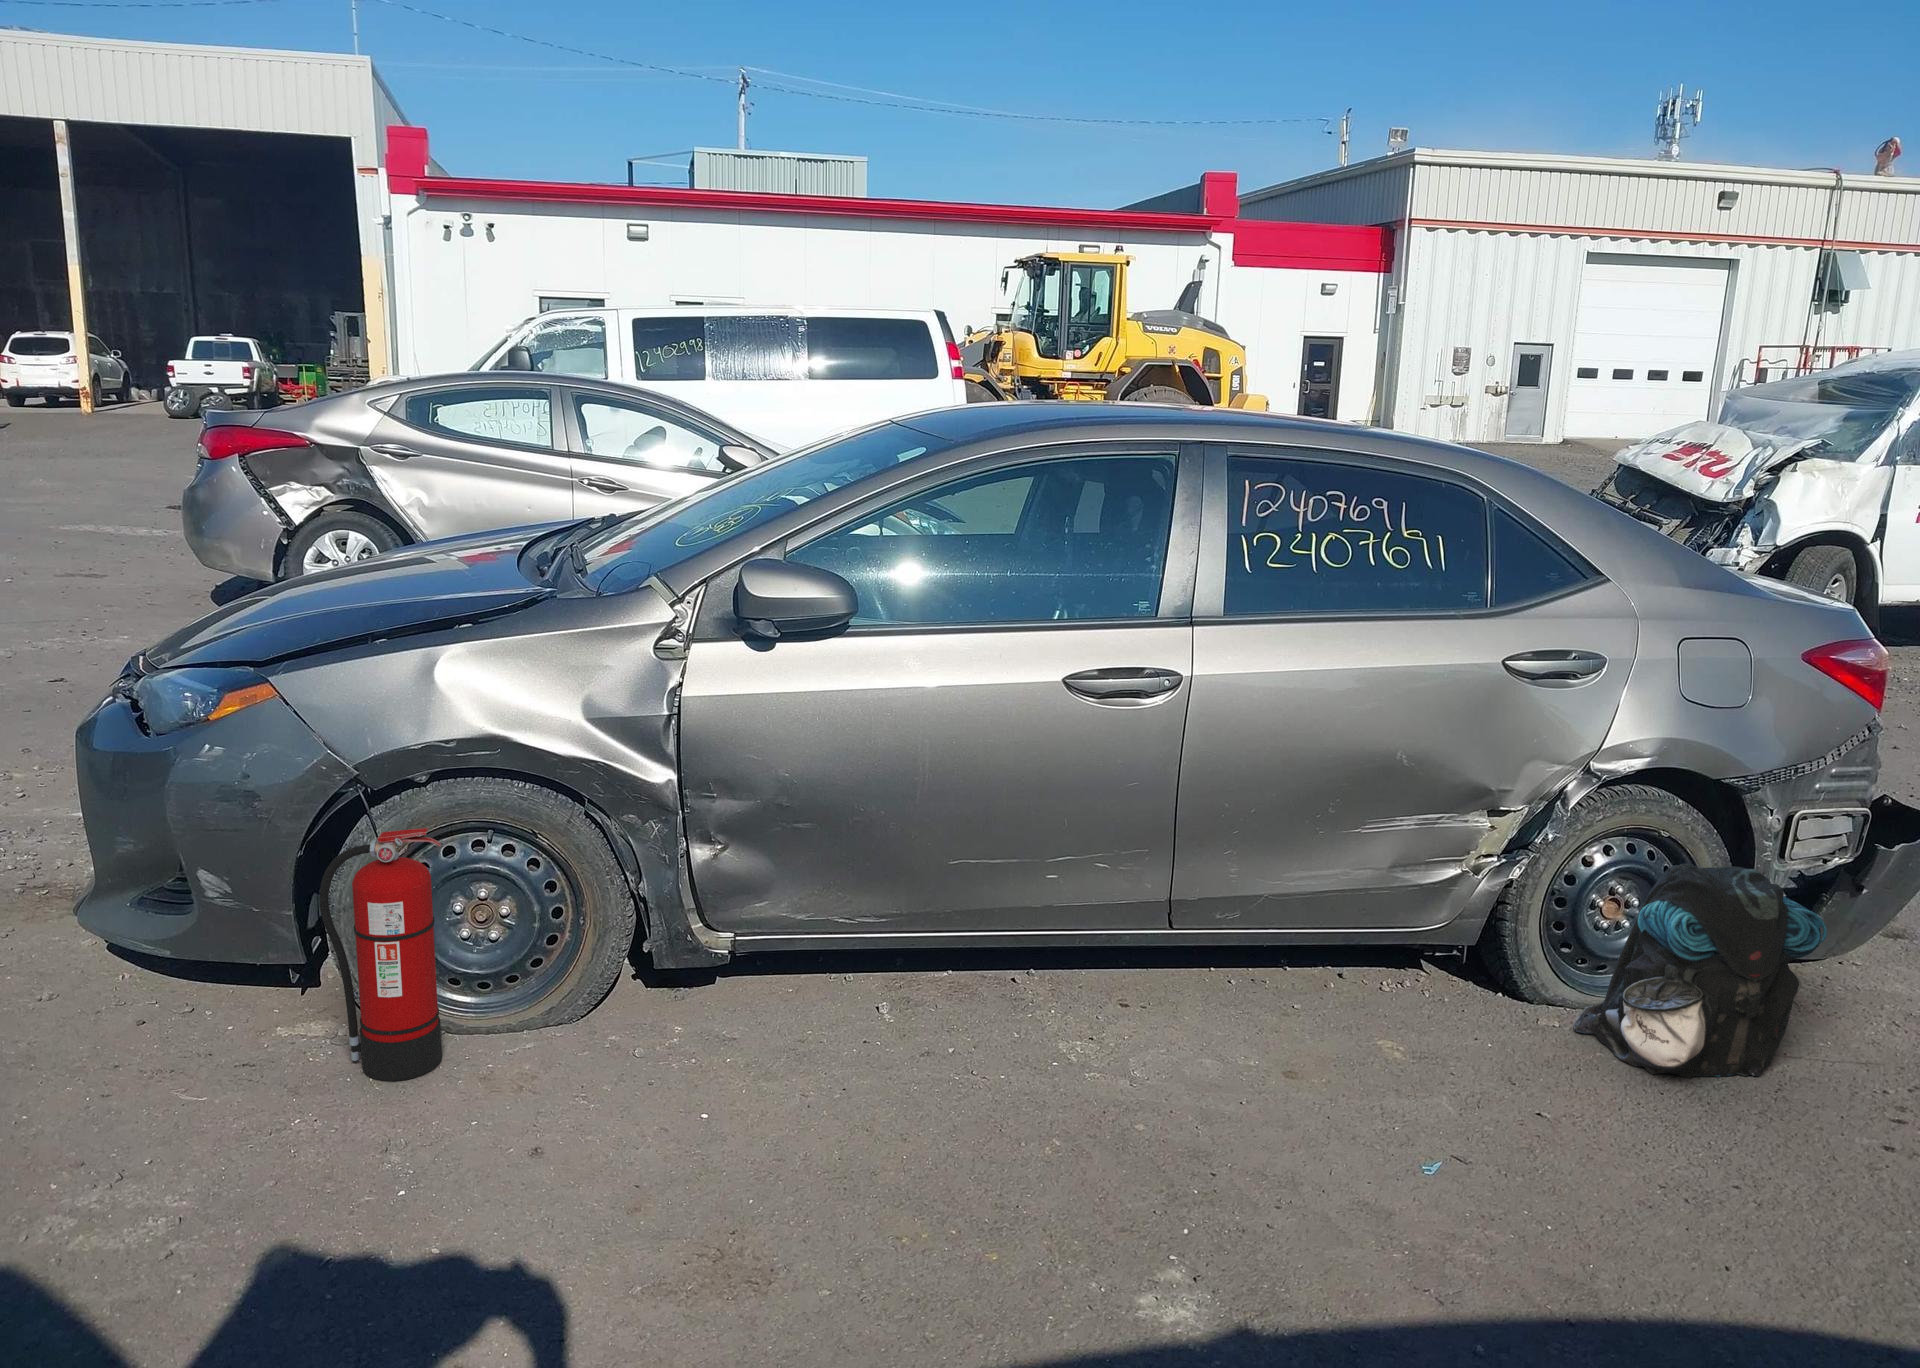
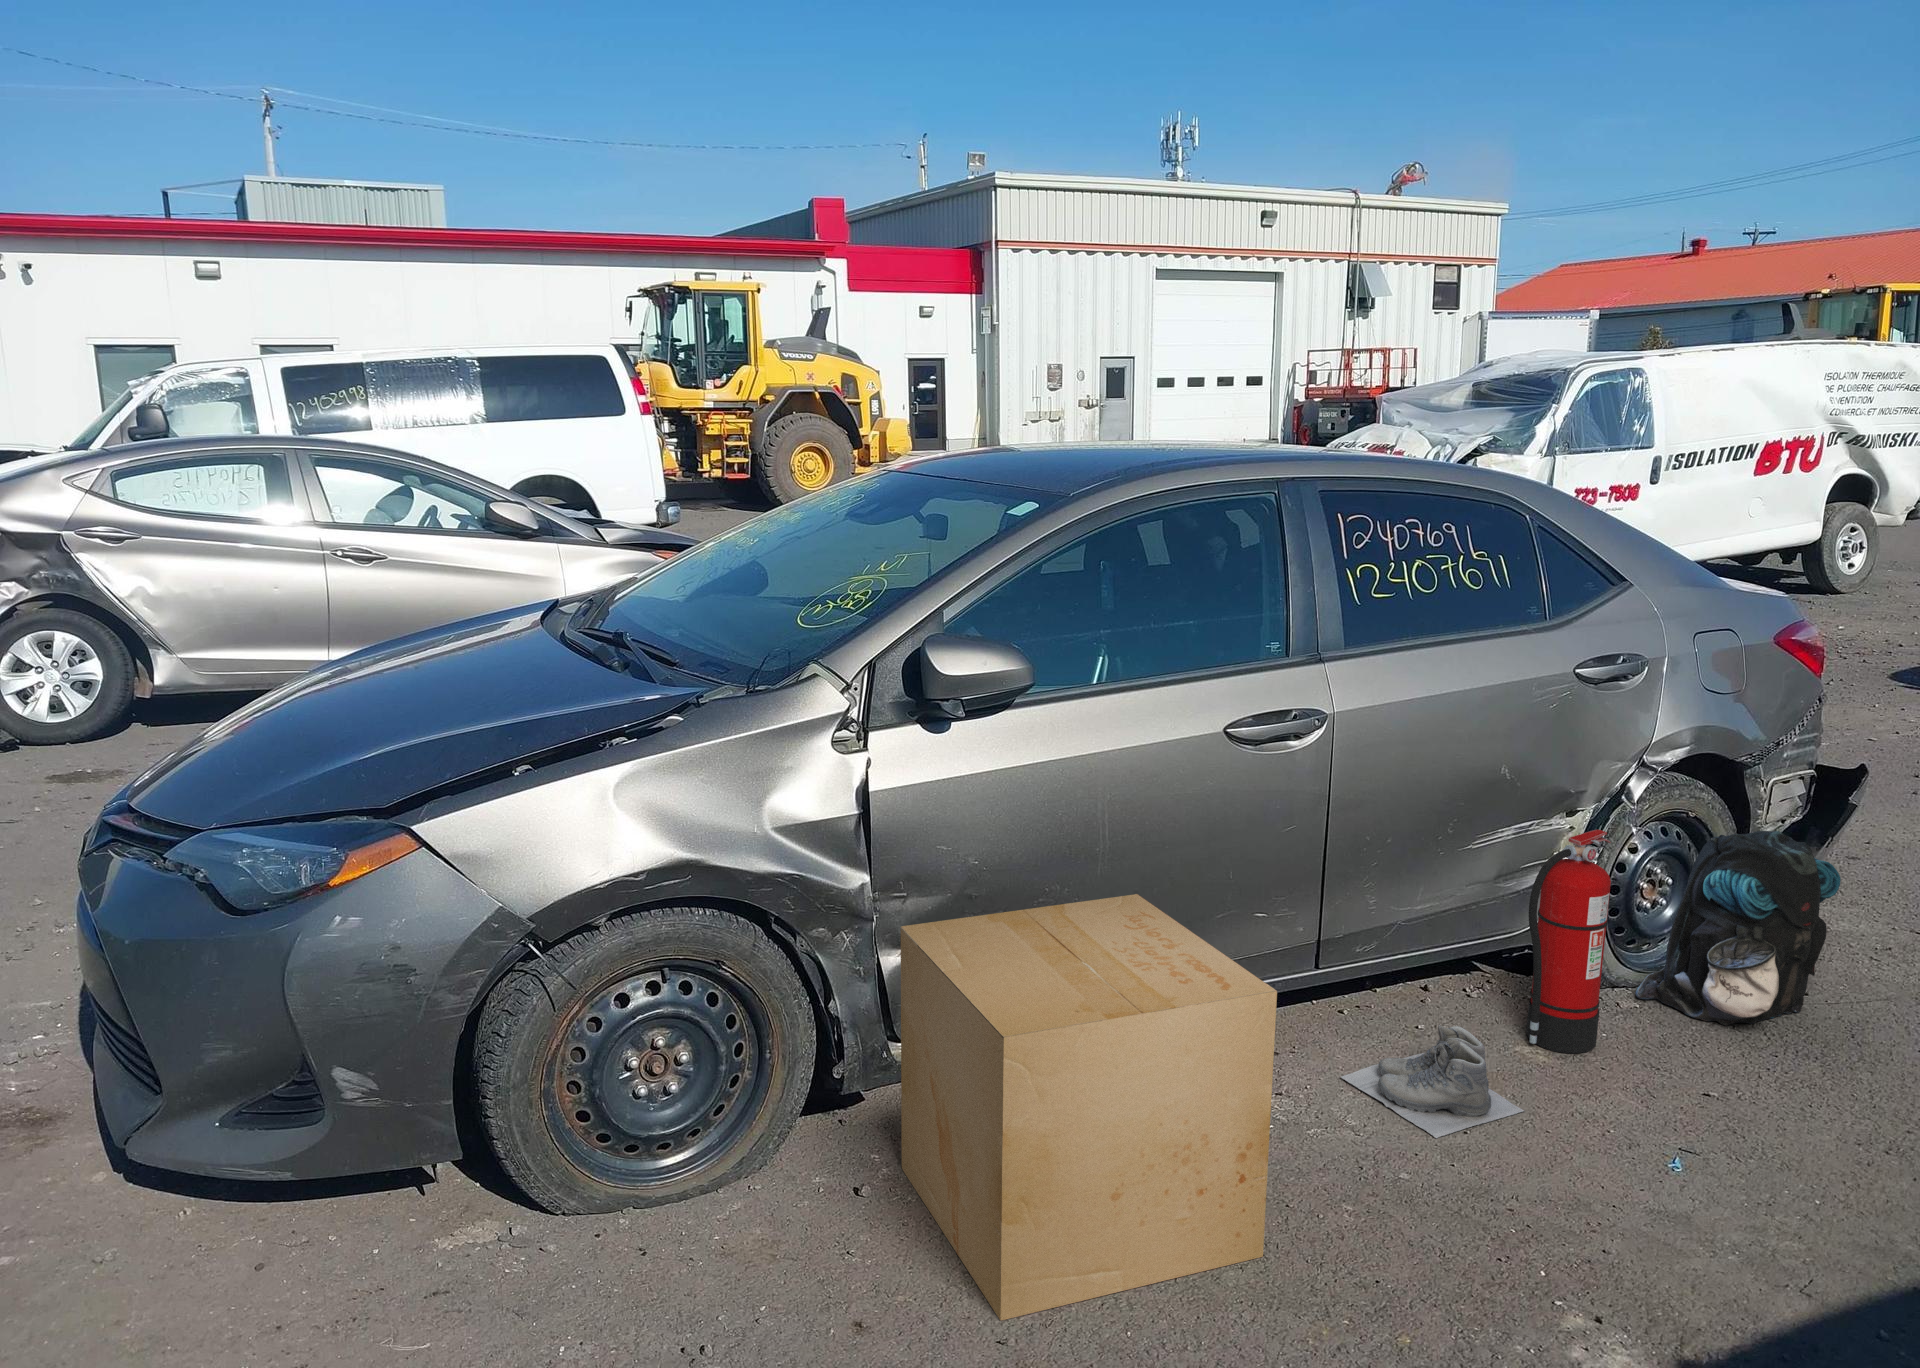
cardboard box: none [655,821,949,1181] -> present [901,894,1277,1321]
fire extinguisher: present [319,828,442,1081] -> present [1526,830,1611,1054]
boots: none [1171,1007,1334,1117] -> present [1341,1024,1524,1138]

